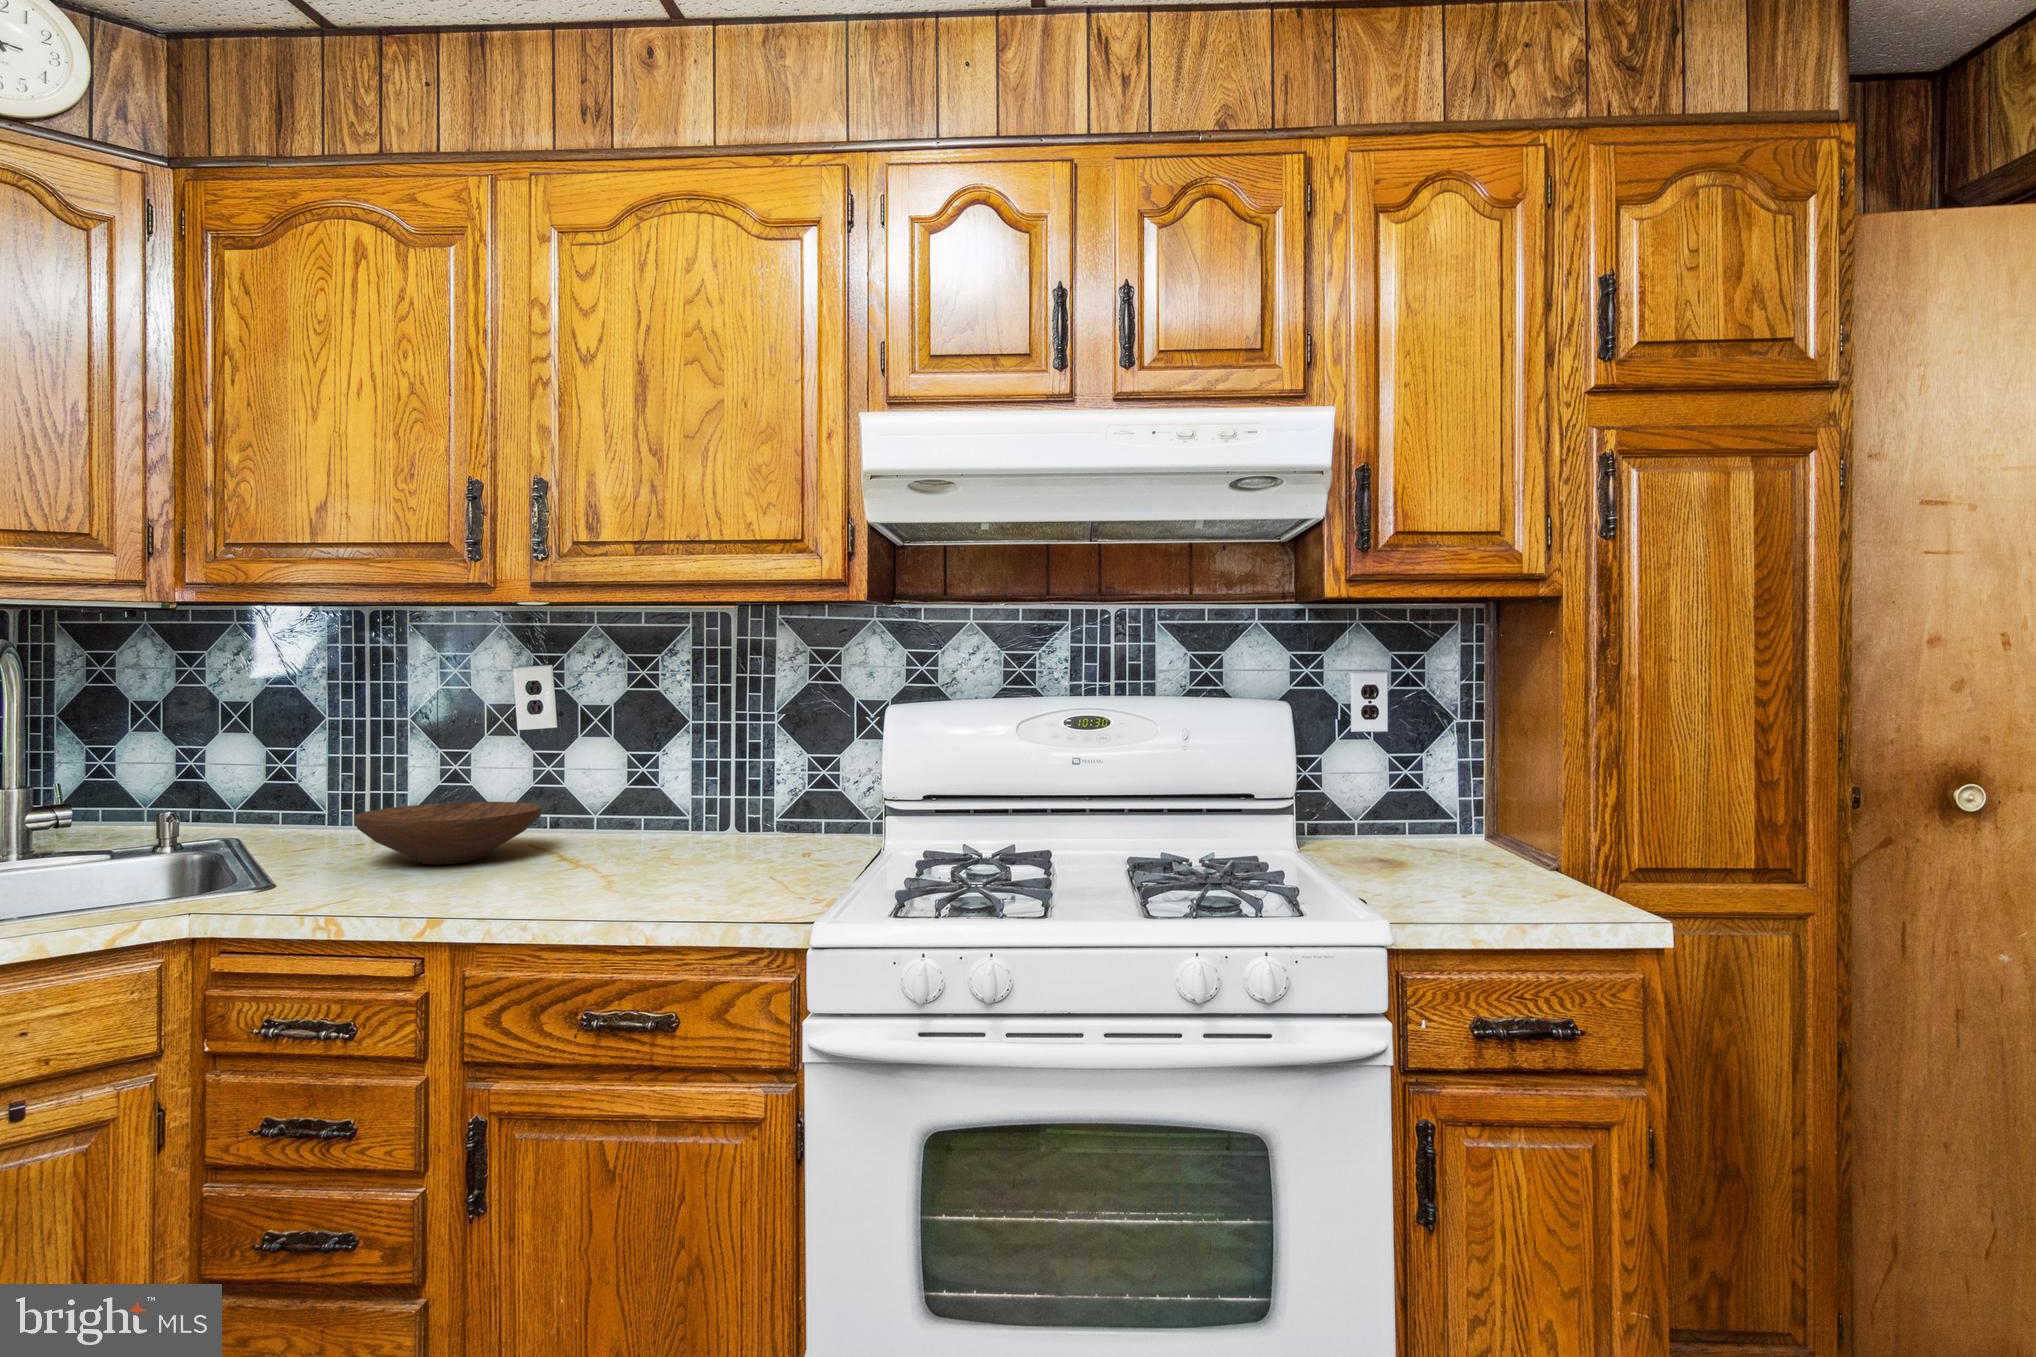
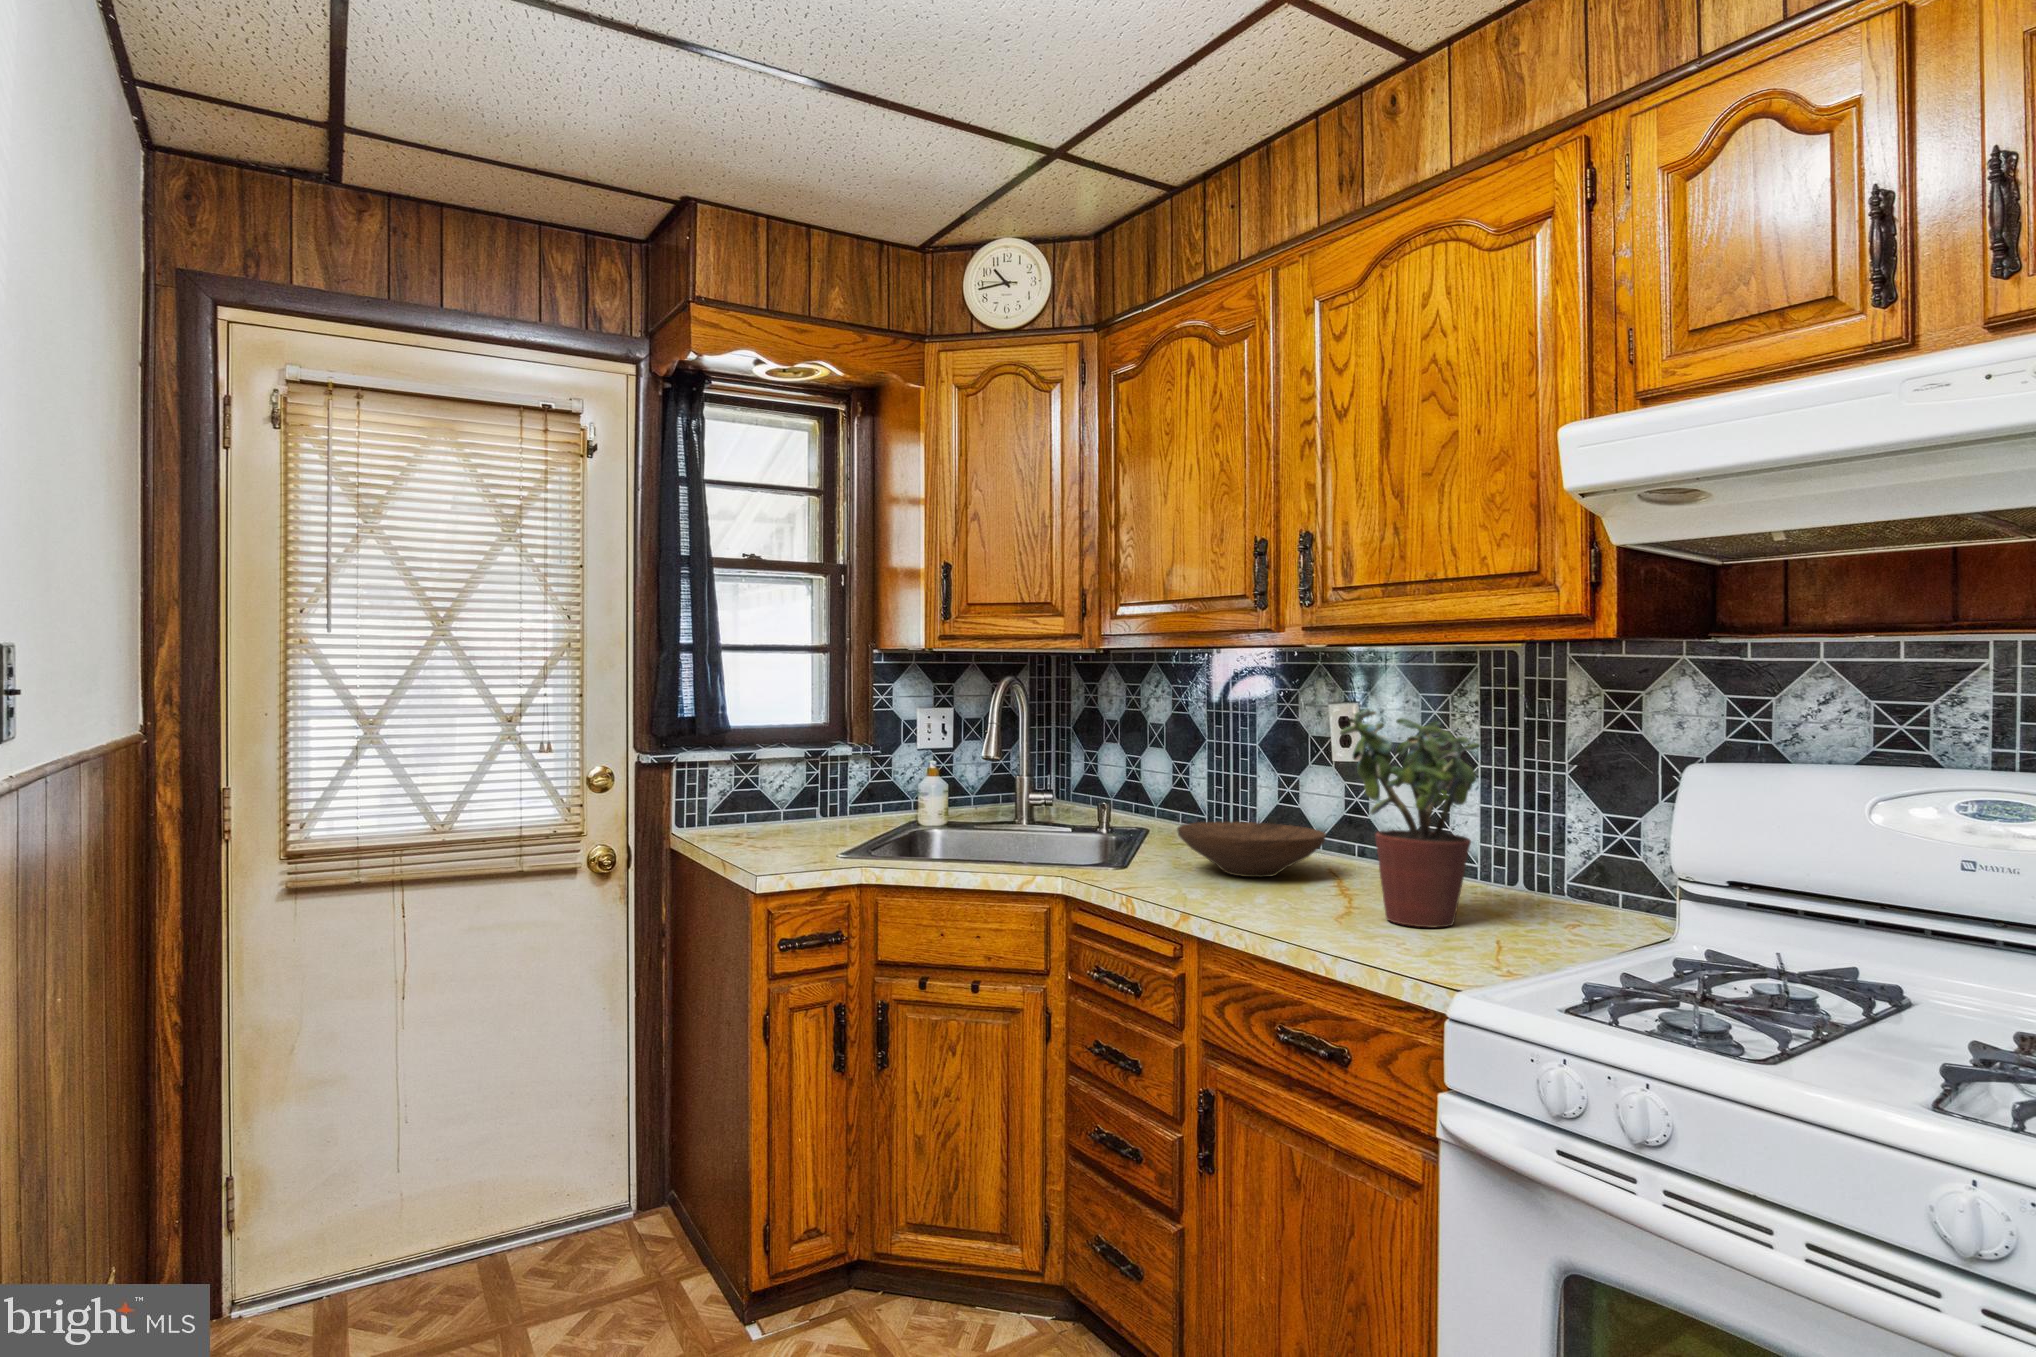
potted plant: none [609,665,744,877] -> present [1340,708,1480,928]

